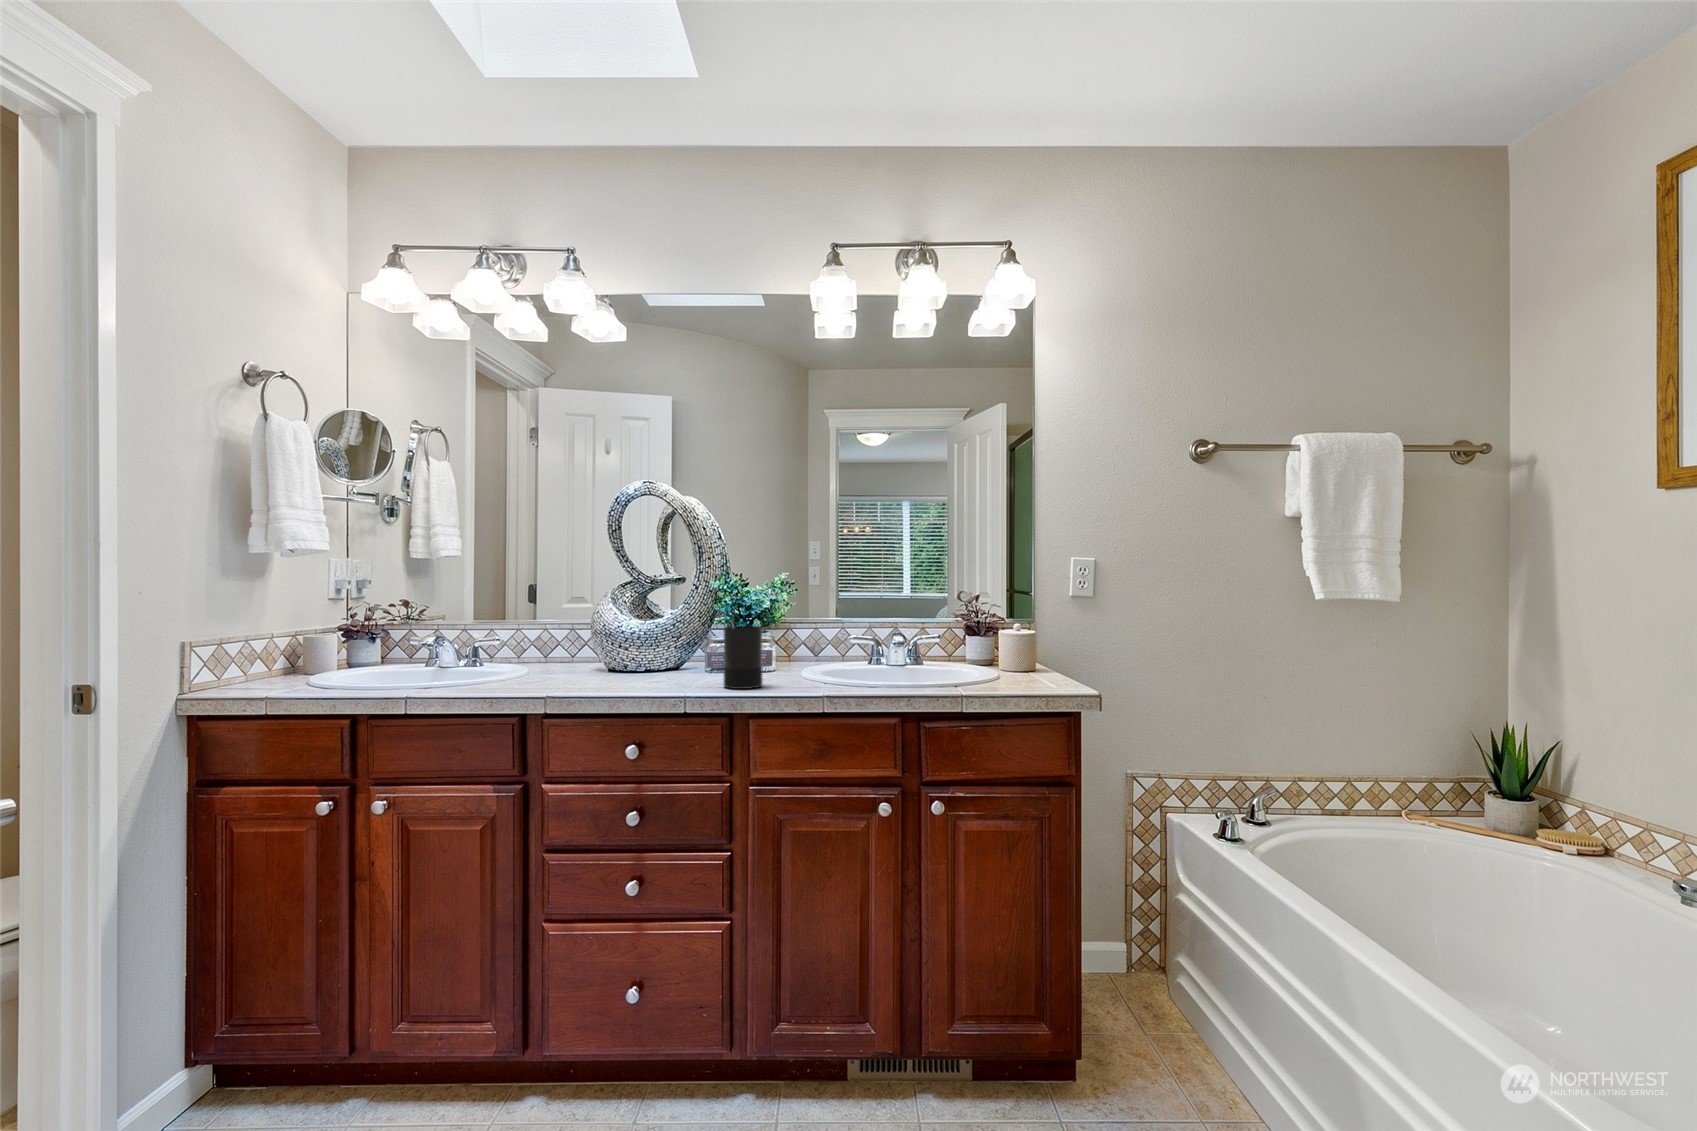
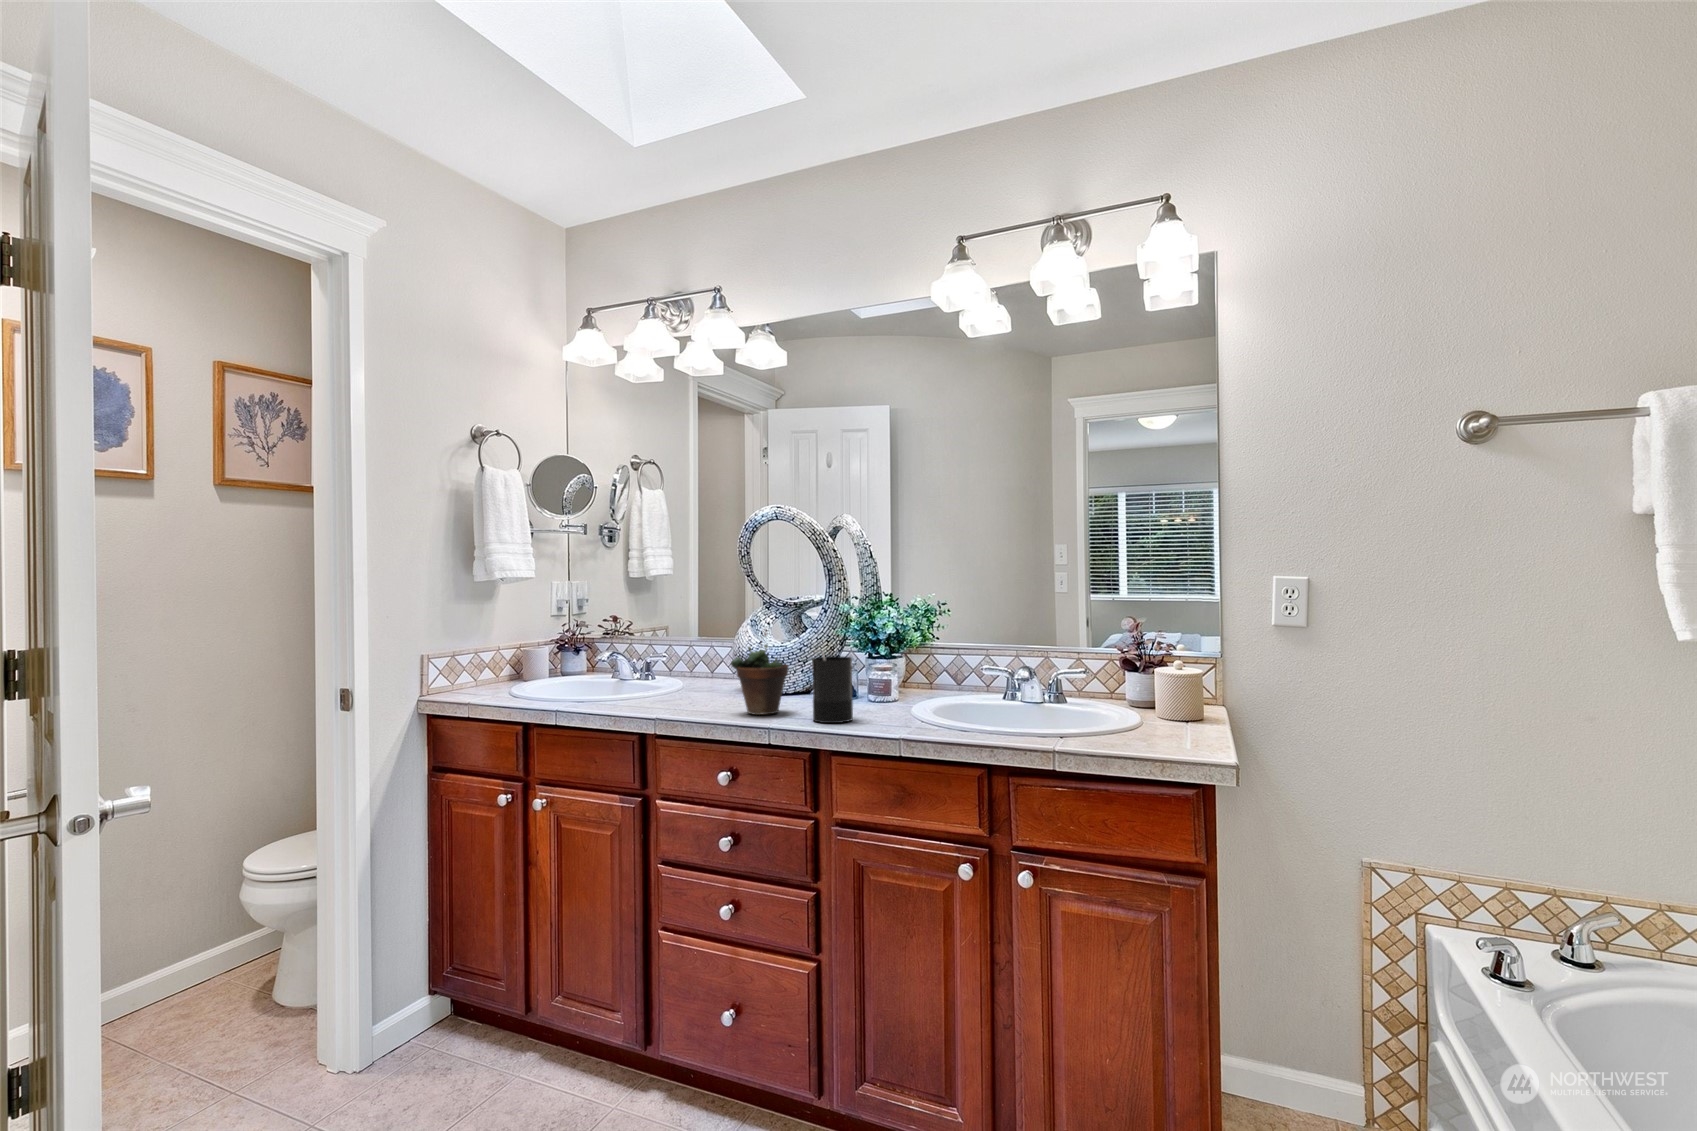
succulent plant: none [631,599,689,687] -> present [731,630,789,715]

